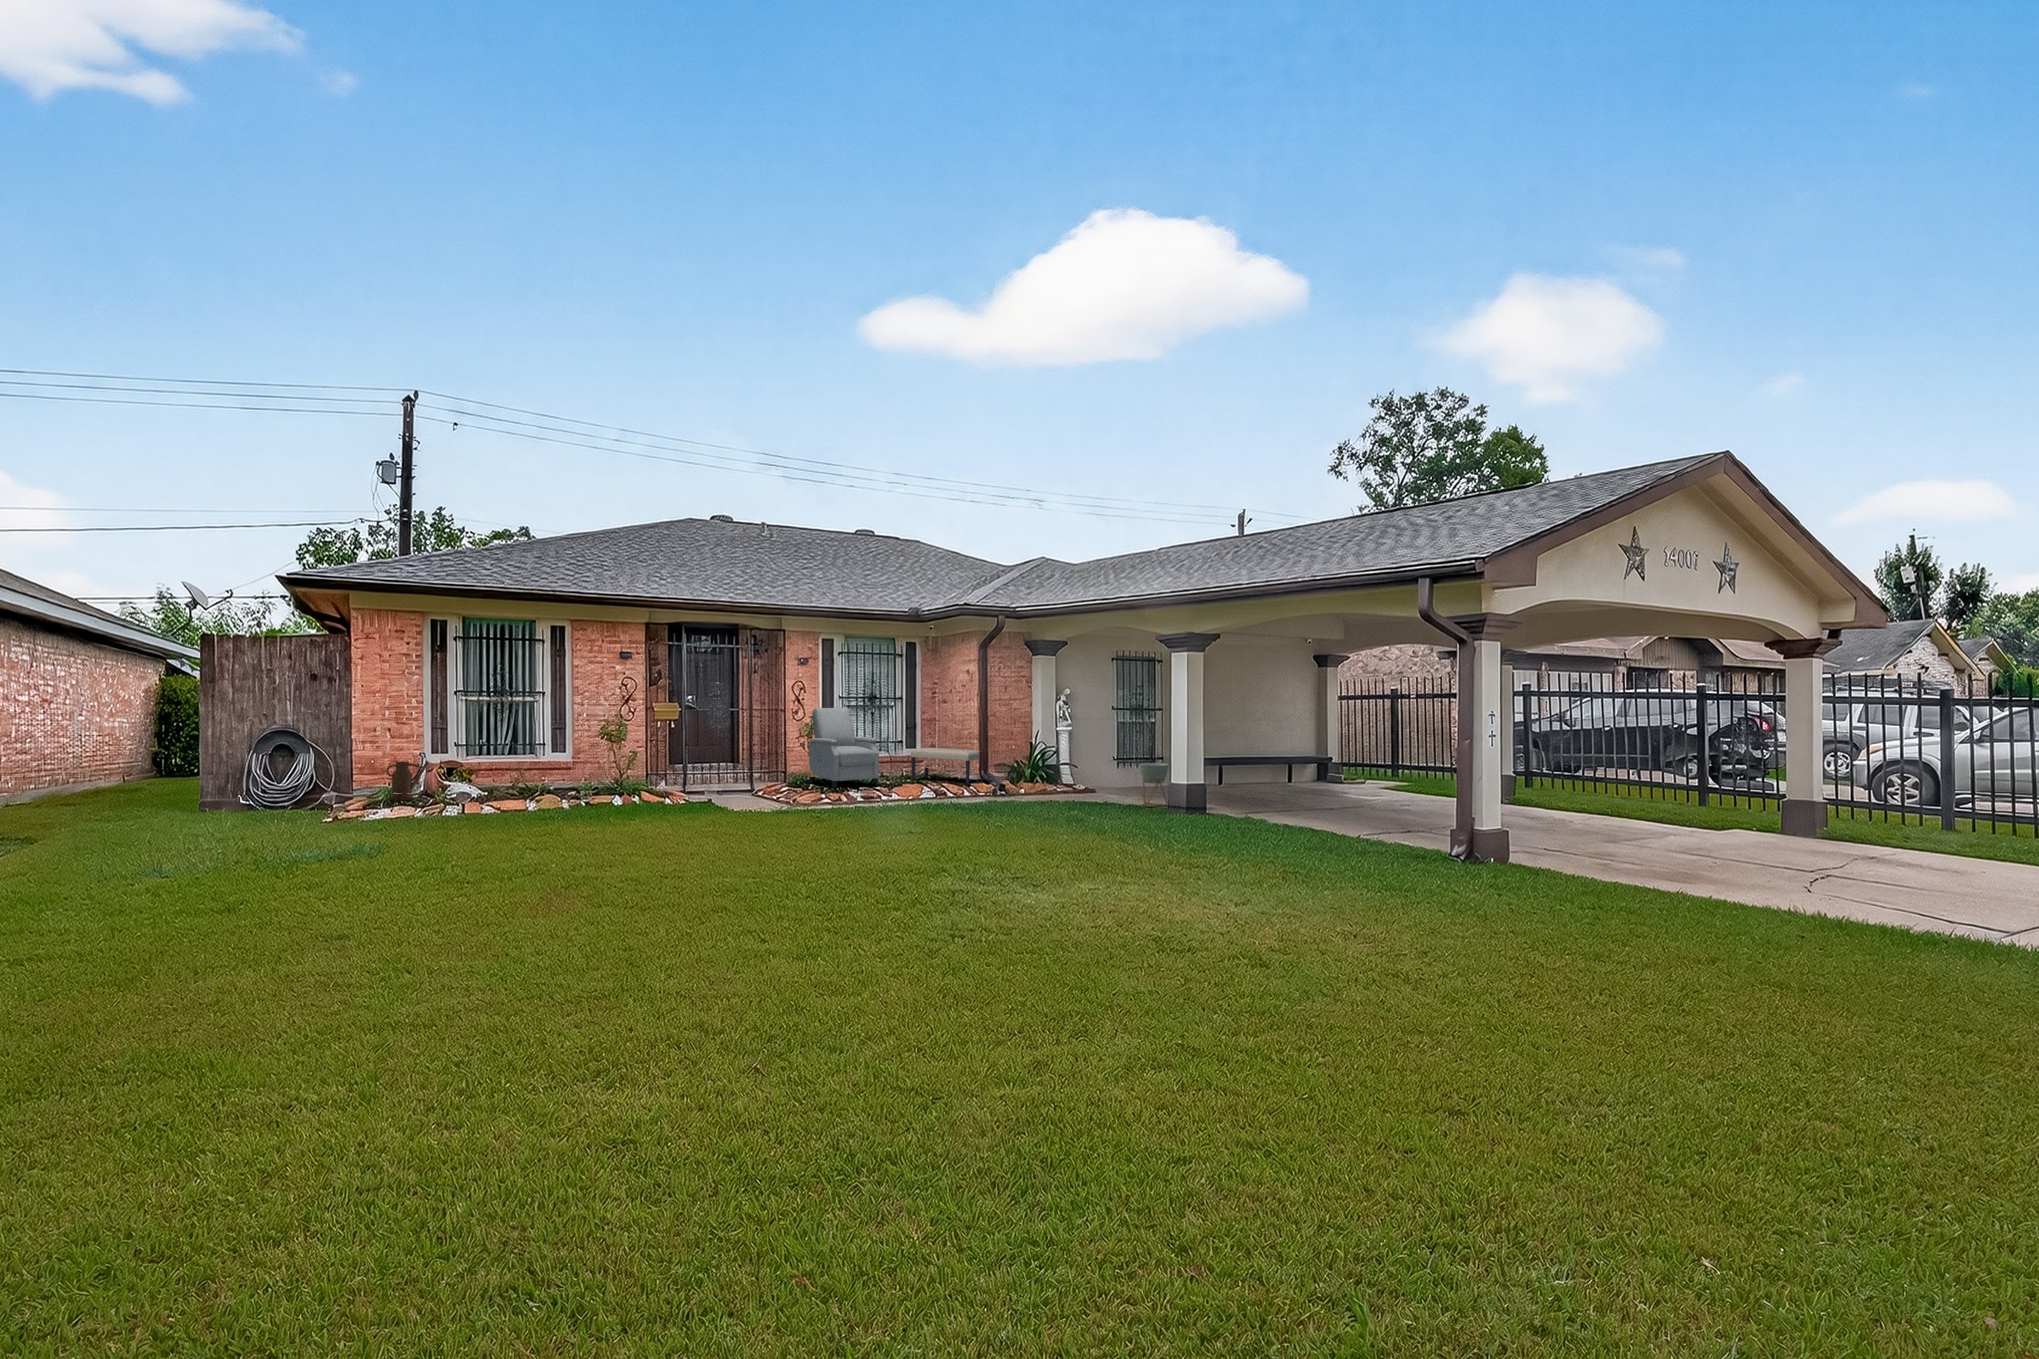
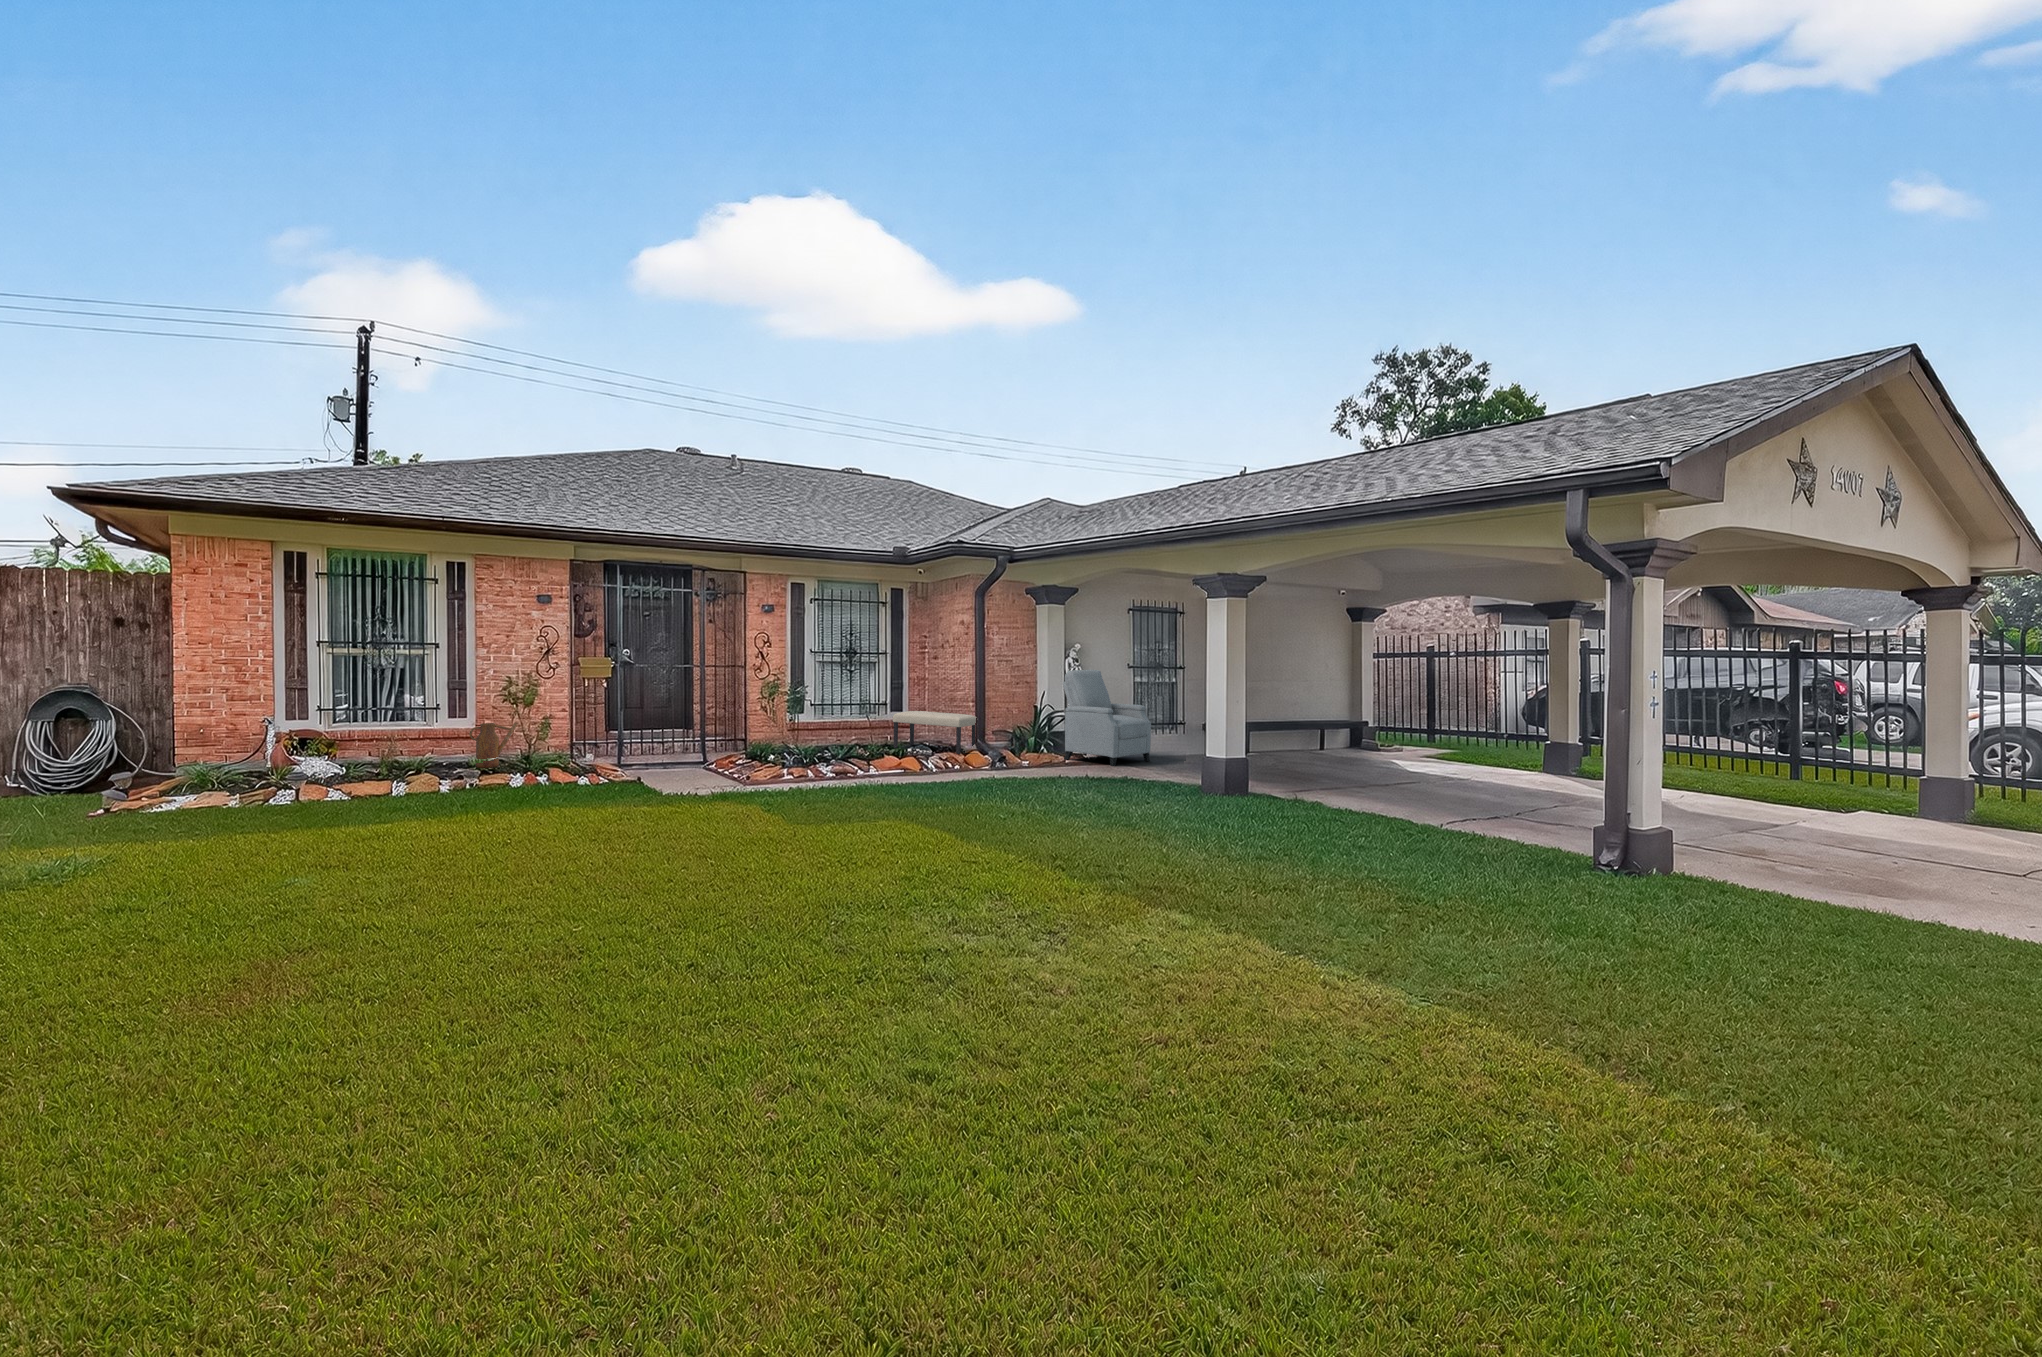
chair: present [808,708,879,788] -> present [1063,670,1151,766]
watering can: present [386,761,429,801] -> present [469,722,518,768]
planter: present [1140,763,1168,807] -> none [1169,734,1205,790]

